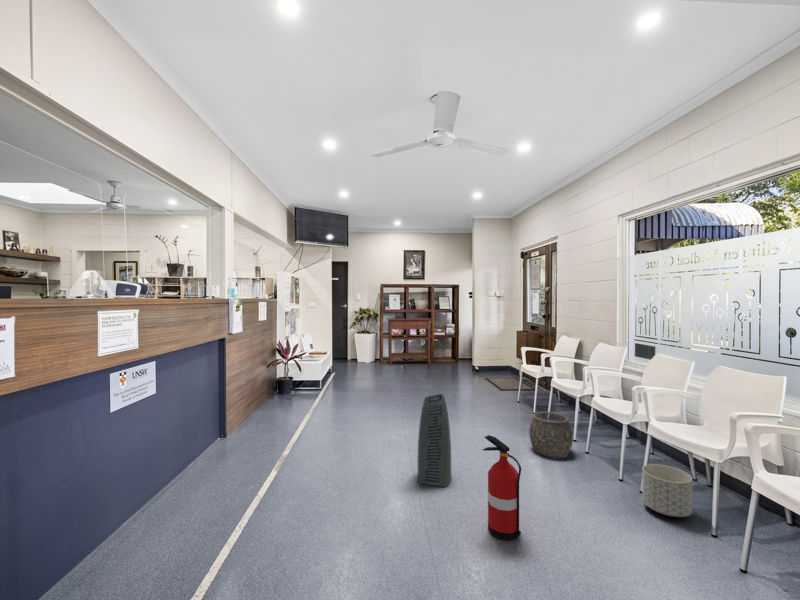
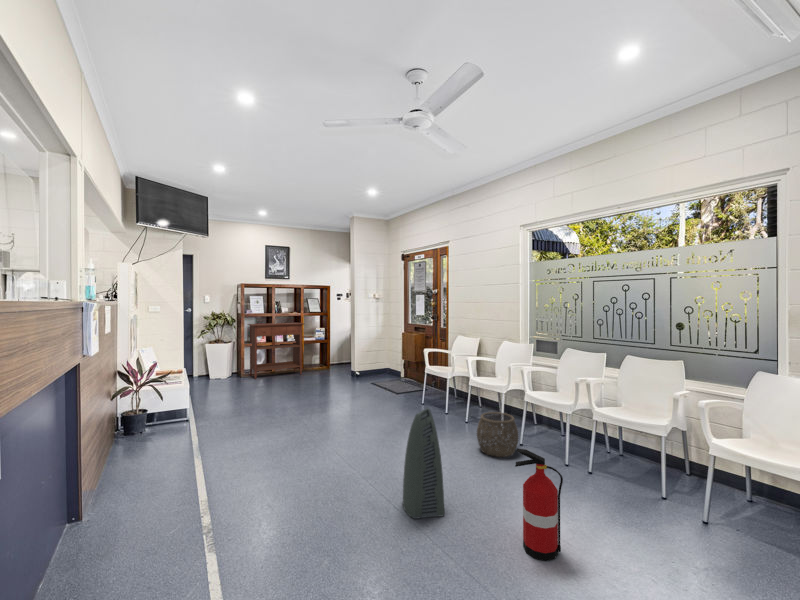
planter: present [642,464,692,517] -> none [606,447,648,492]

